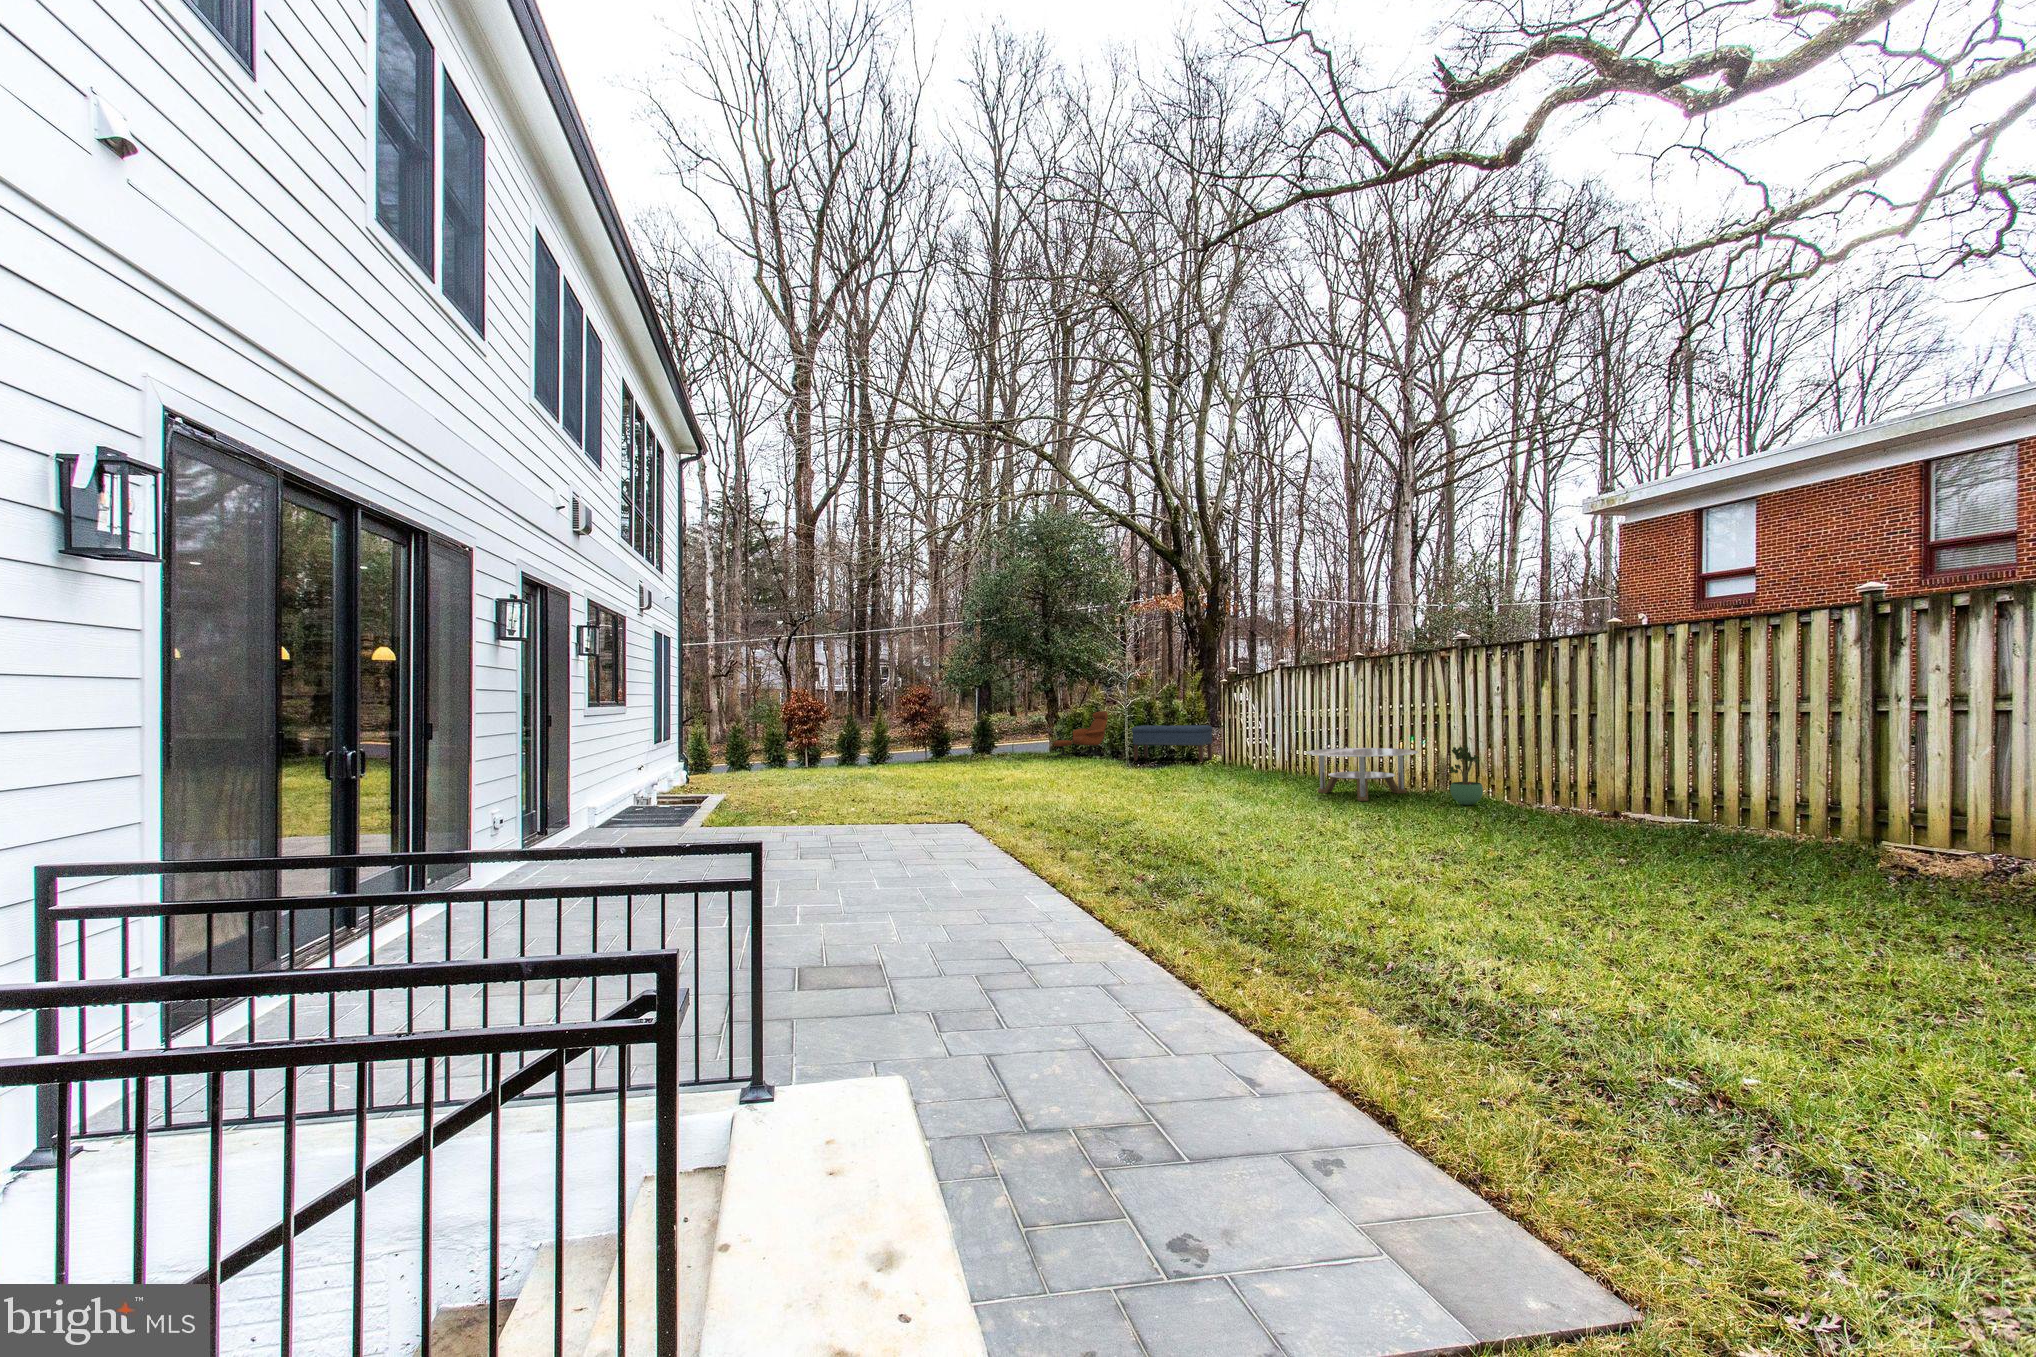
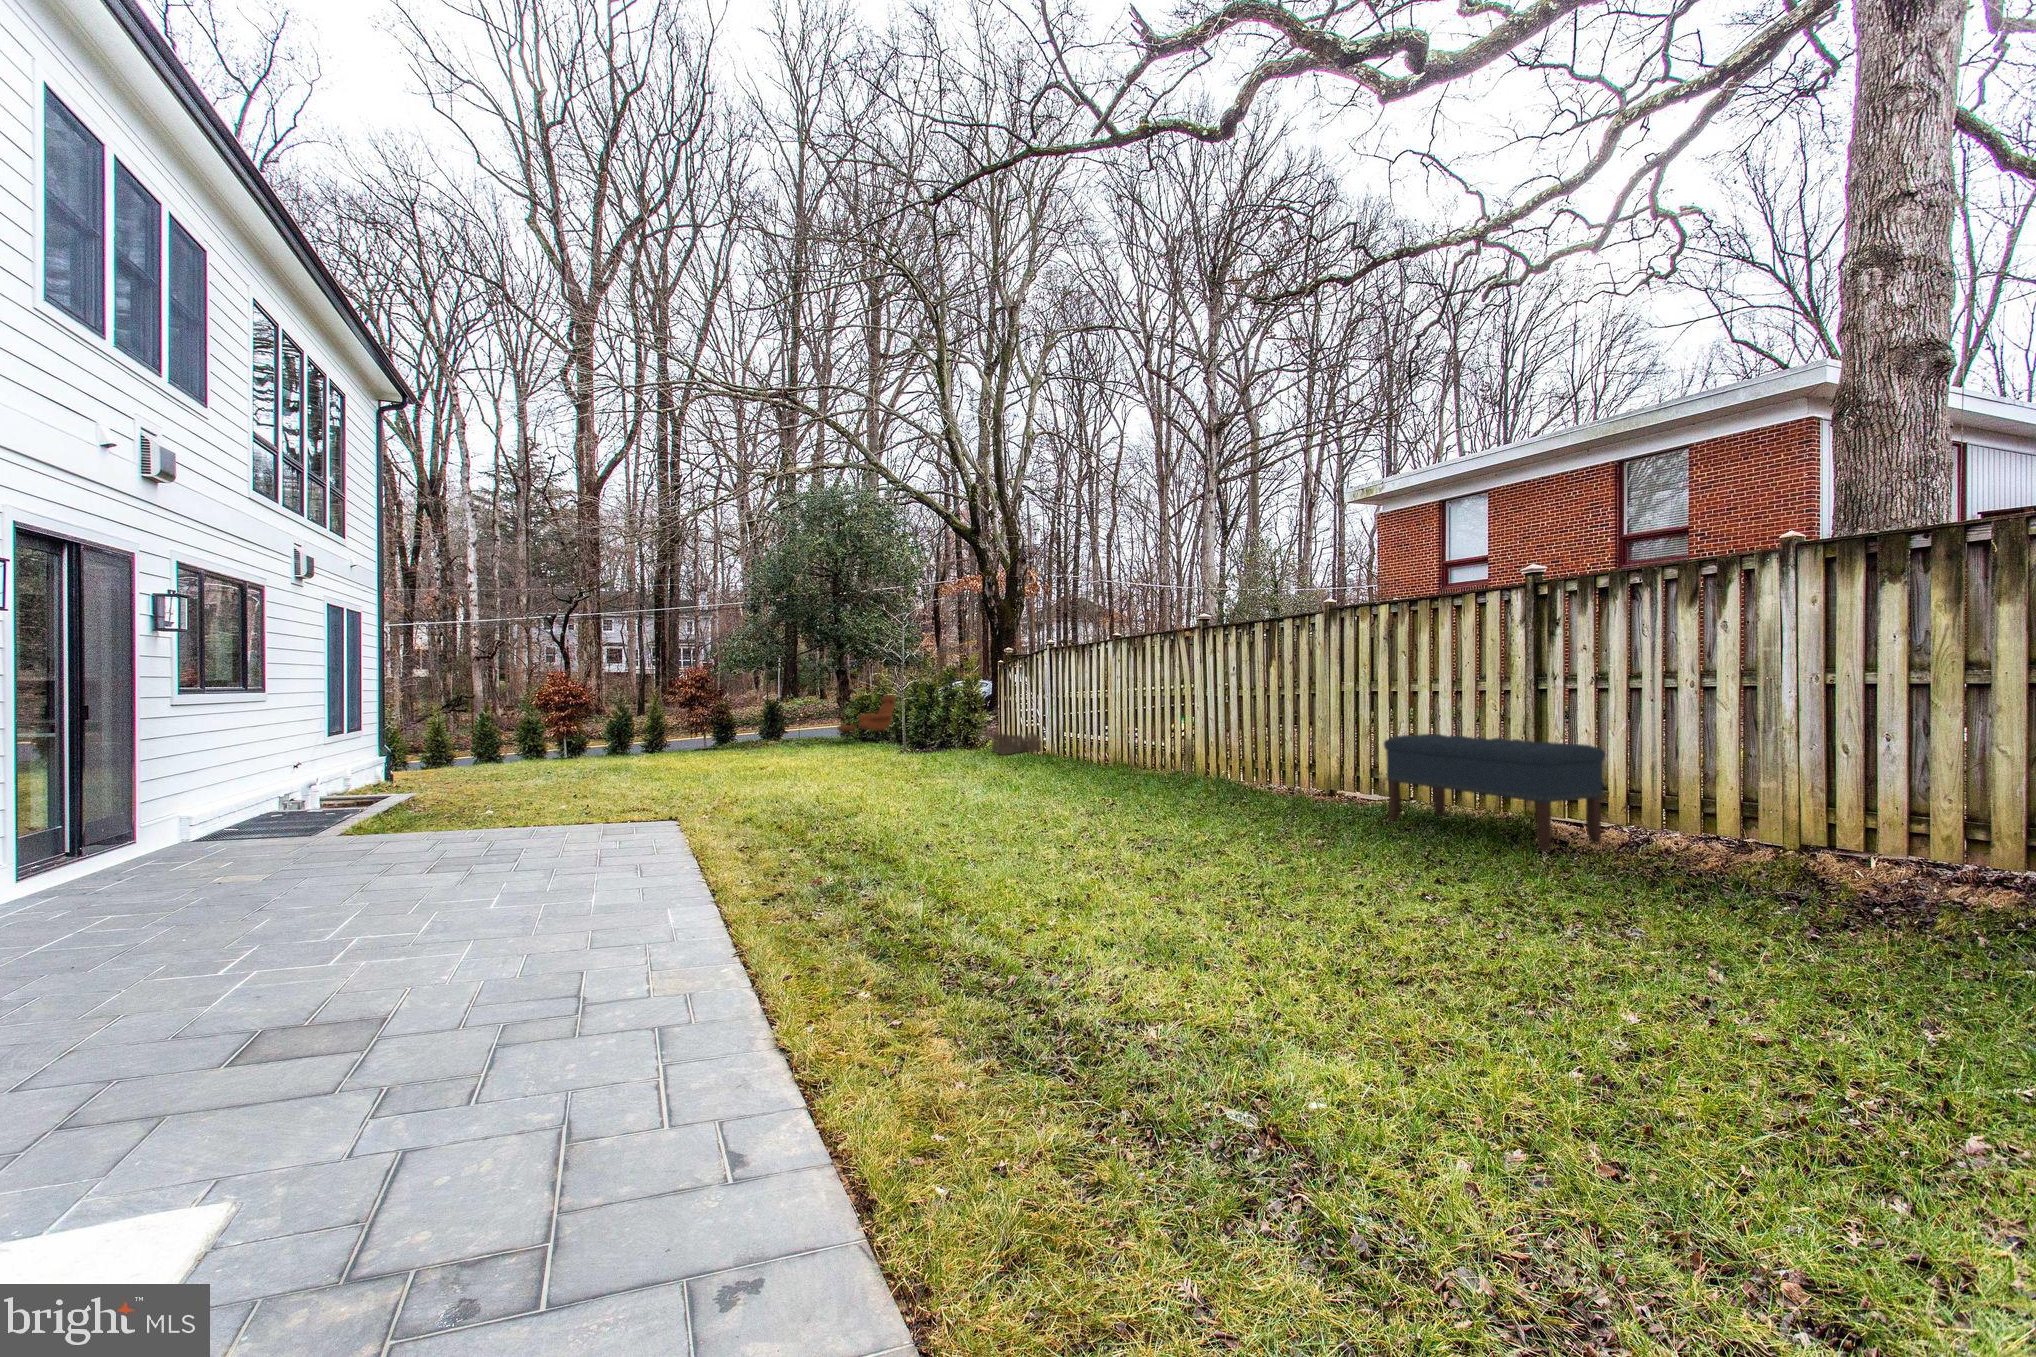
bench: present [1132,725,1212,762] -> present [1384,734,1605,851]
woven basket: none [1215,747,1265,770] -> present [992,732,1041,755]
potted plant: present [1449,747,1483,805] -> none [1190,728,1221,787]
round table: present [1305,748,1418,801] -> none [1057,731,1167,785]

